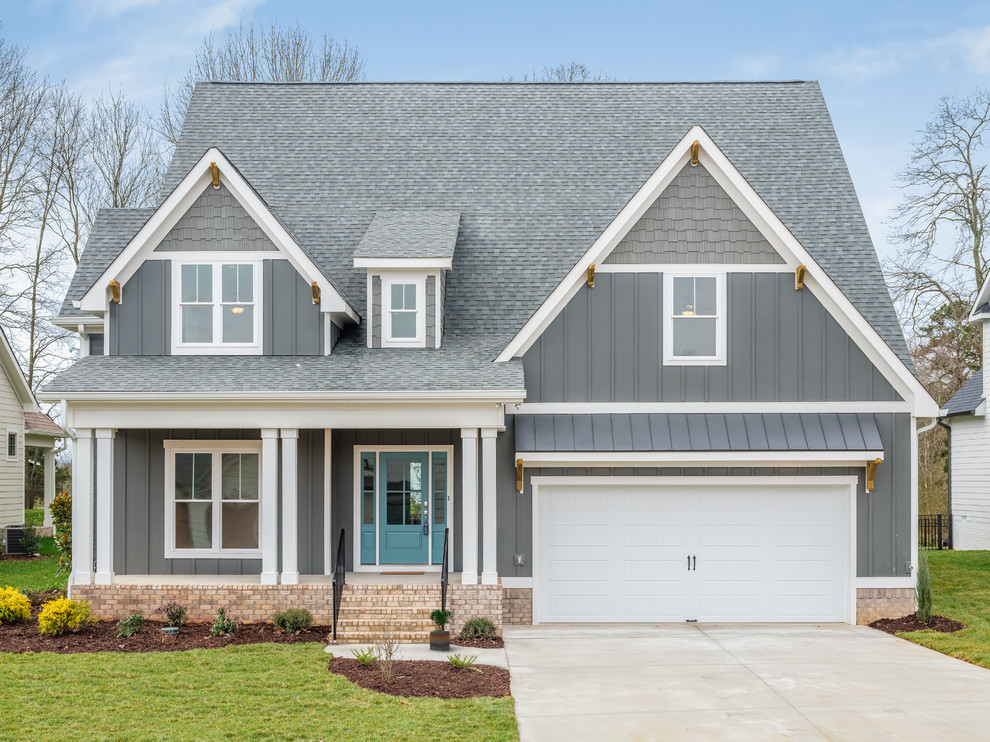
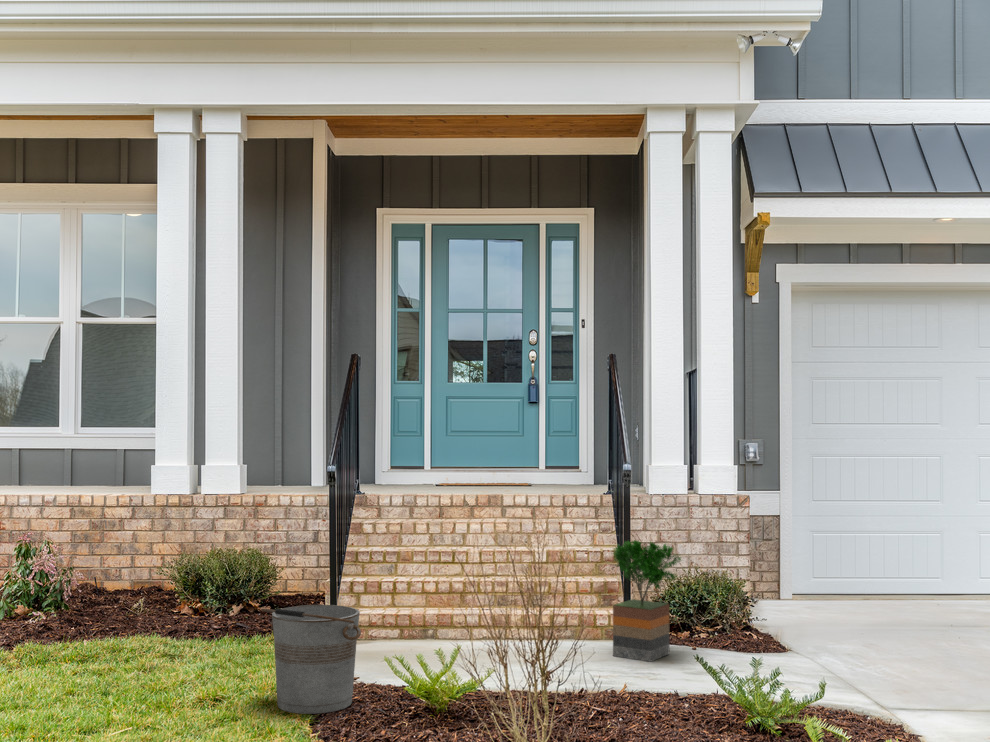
bucket: none [314,634,343,666] -> present [262,605,361,714]

